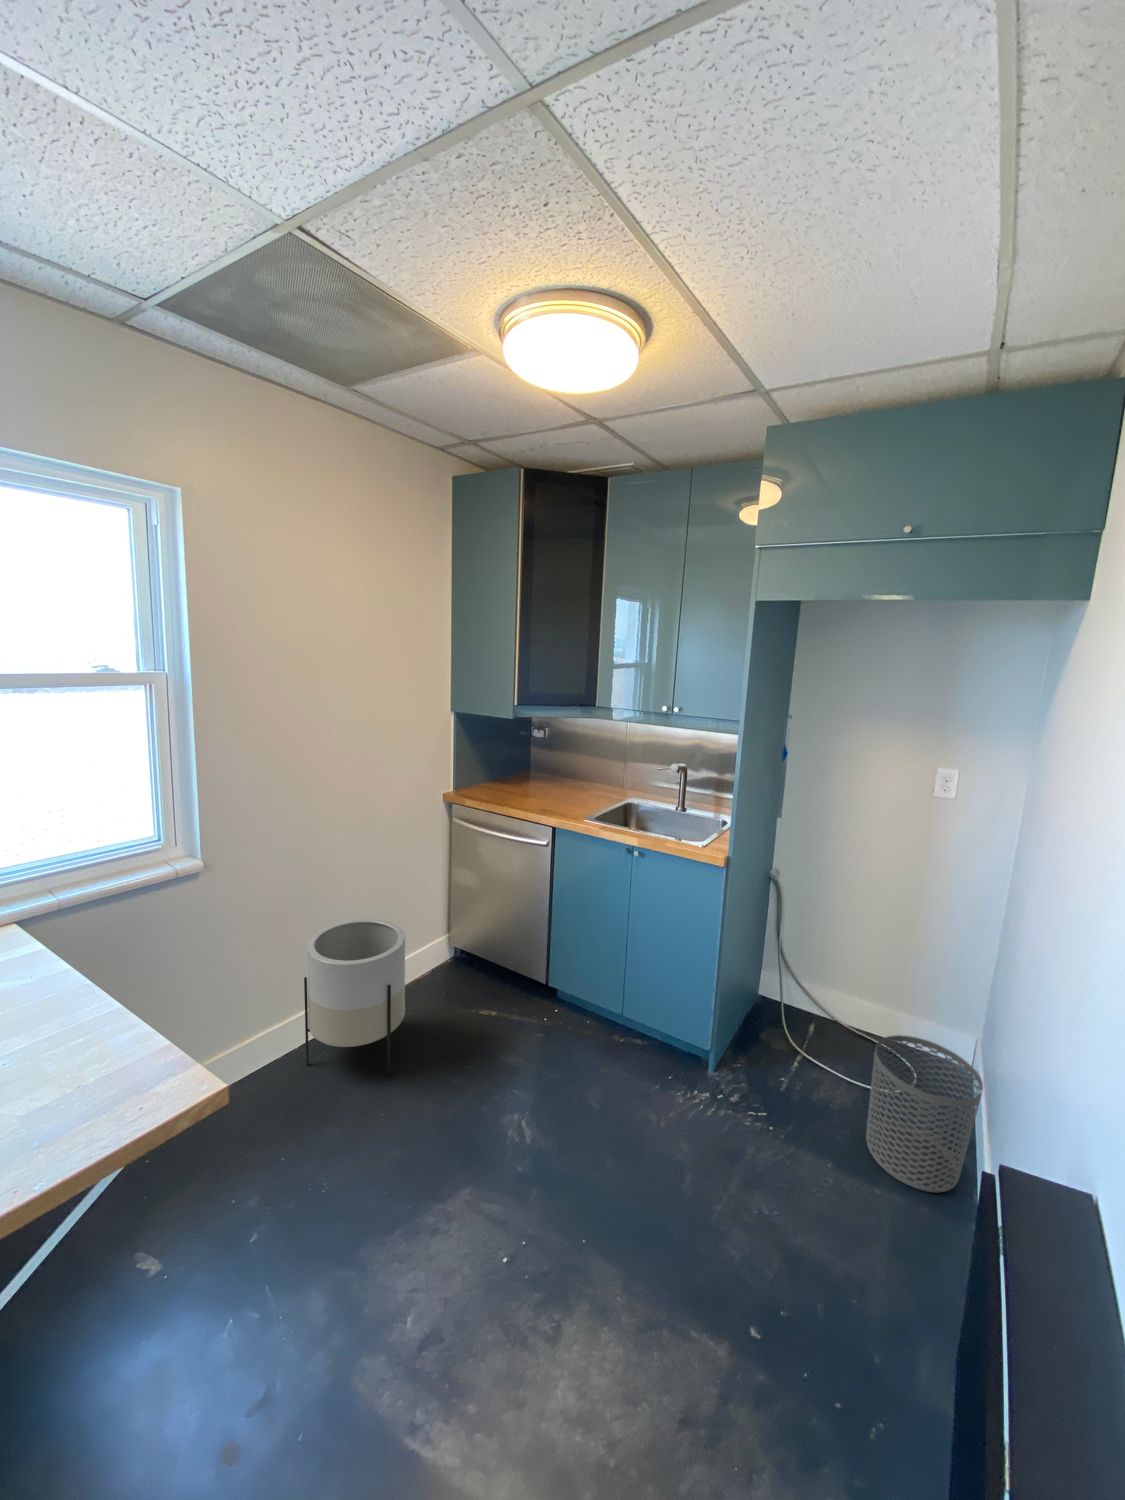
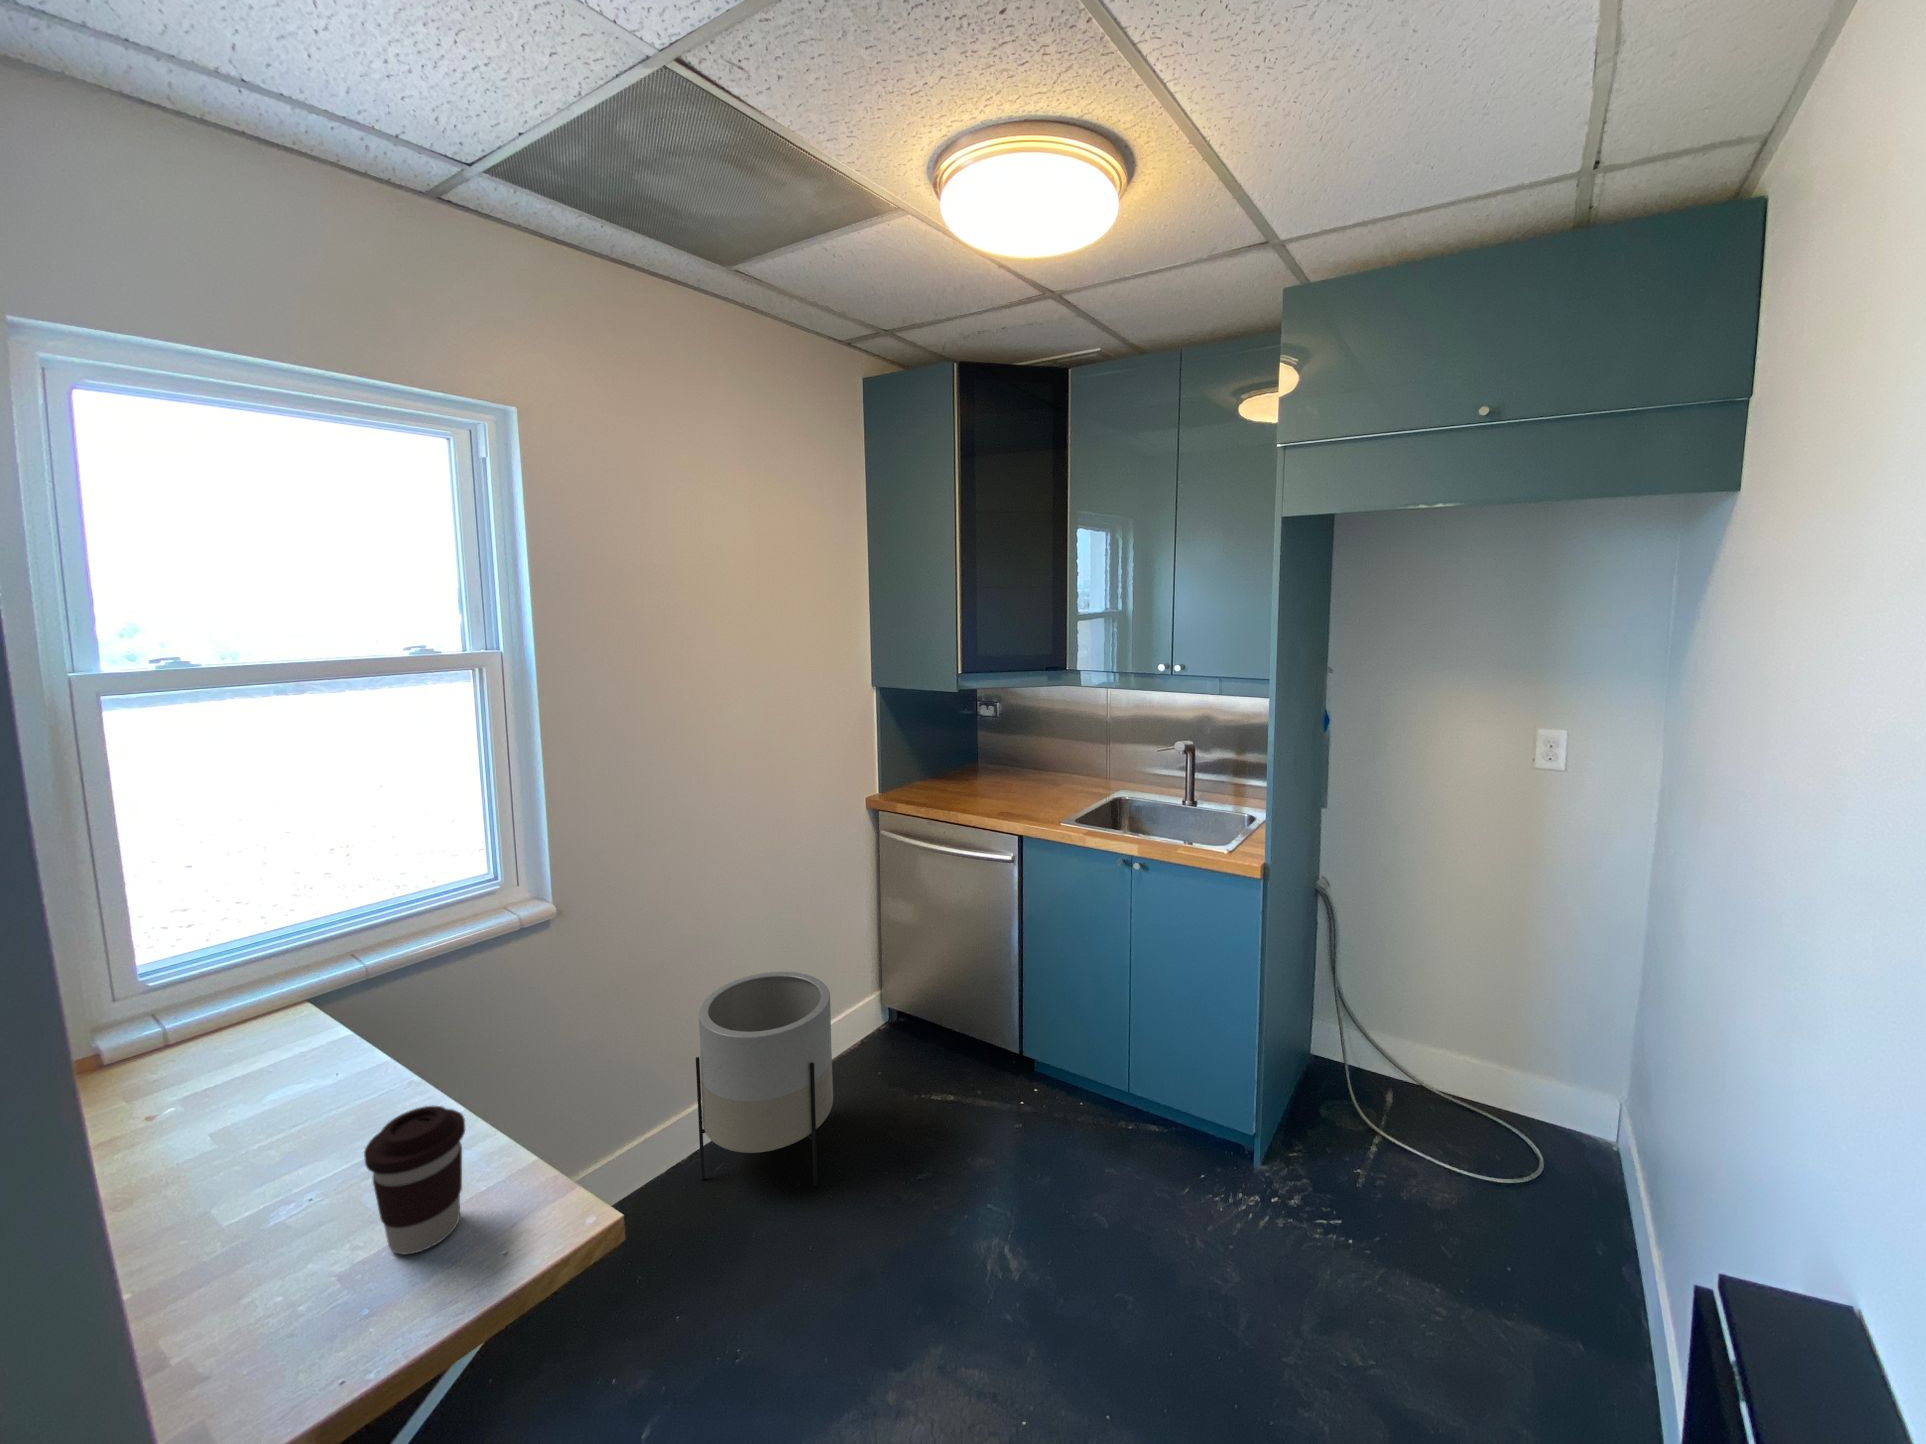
coffee cup: none [54,995,127,1095] -> present [364,1106,465,1254]
waste bin: present [866,1035,983,1192] -> none [1483,1101,1646,1325]

